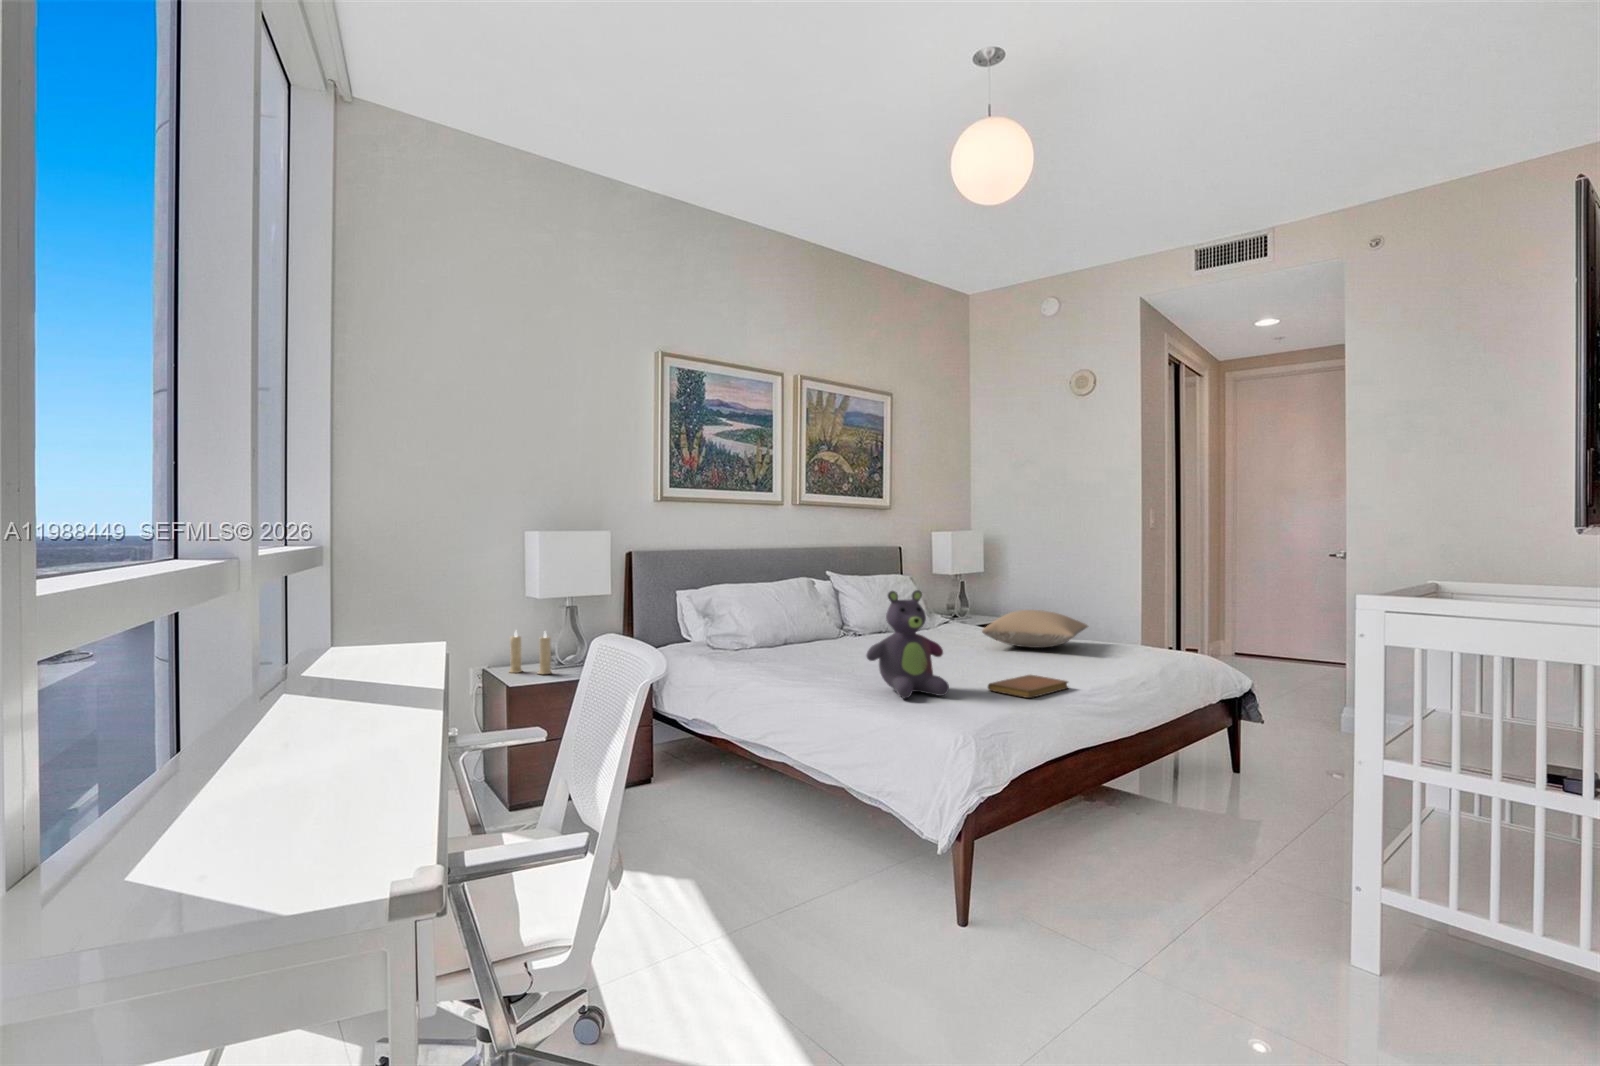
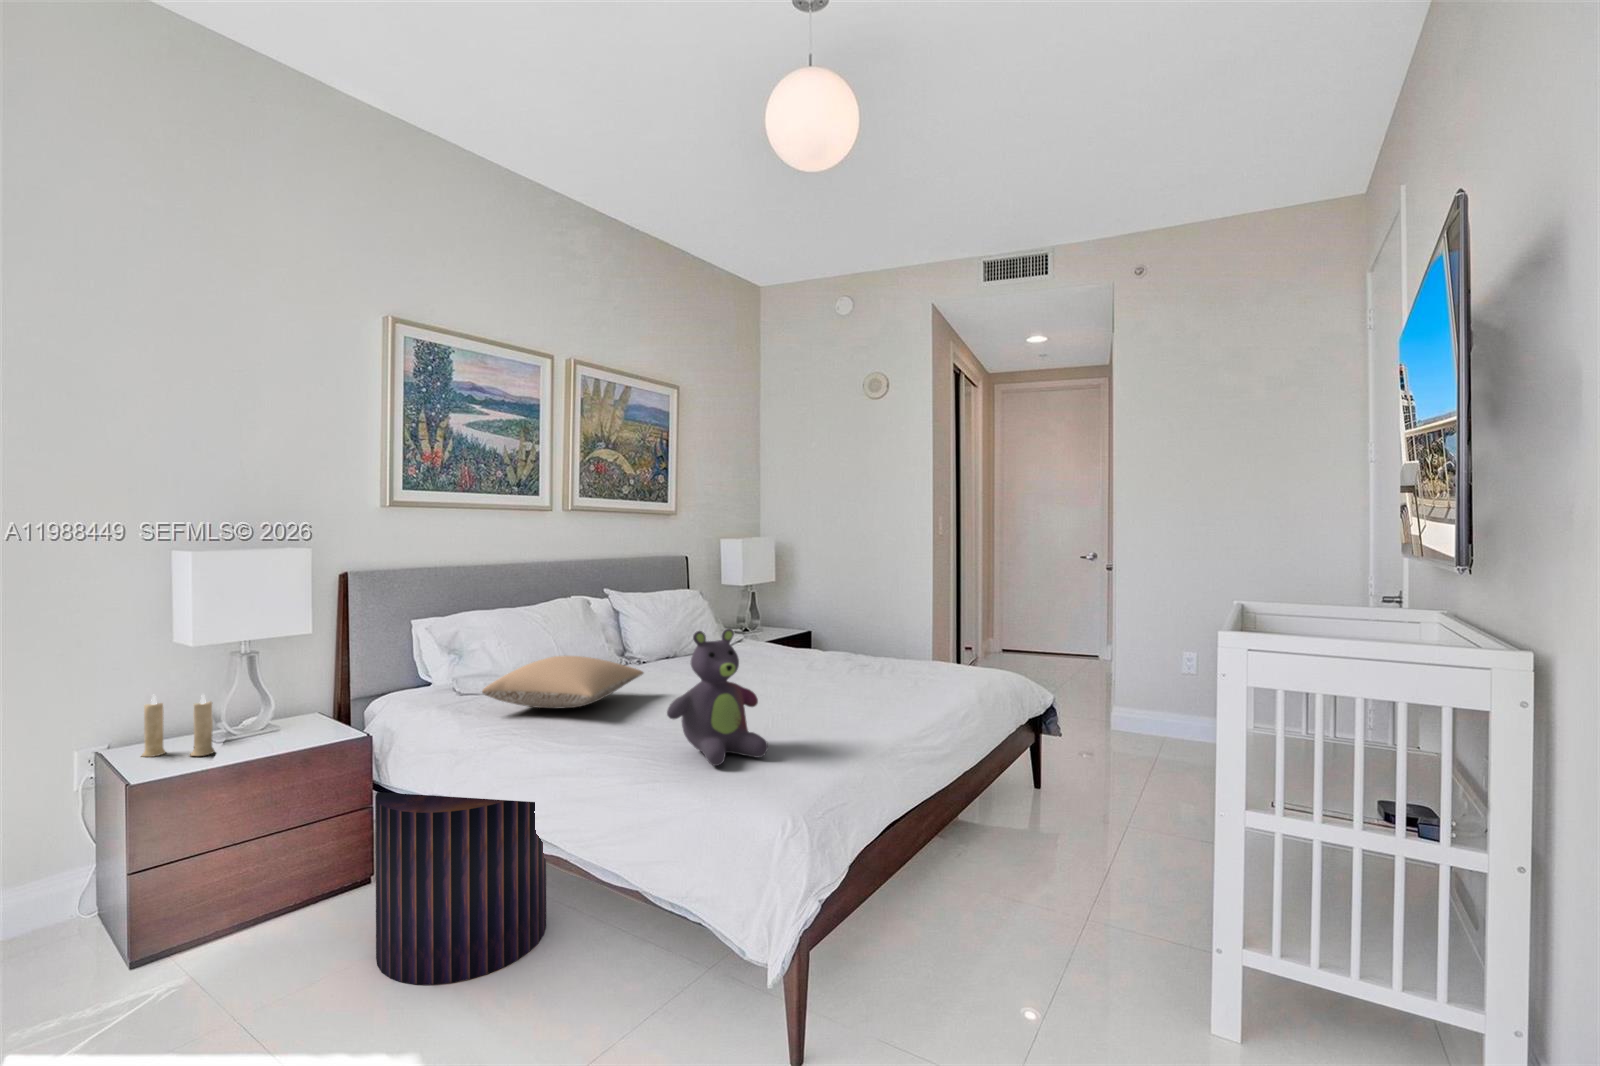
pillow: present [982,610,1088,648] -> present [482,656,643,708]
notebook: present [988,675,1068,698] -> none [810,718,896,753]
pouf: none [656,692,775,847] -> present [375,792,546,985]

